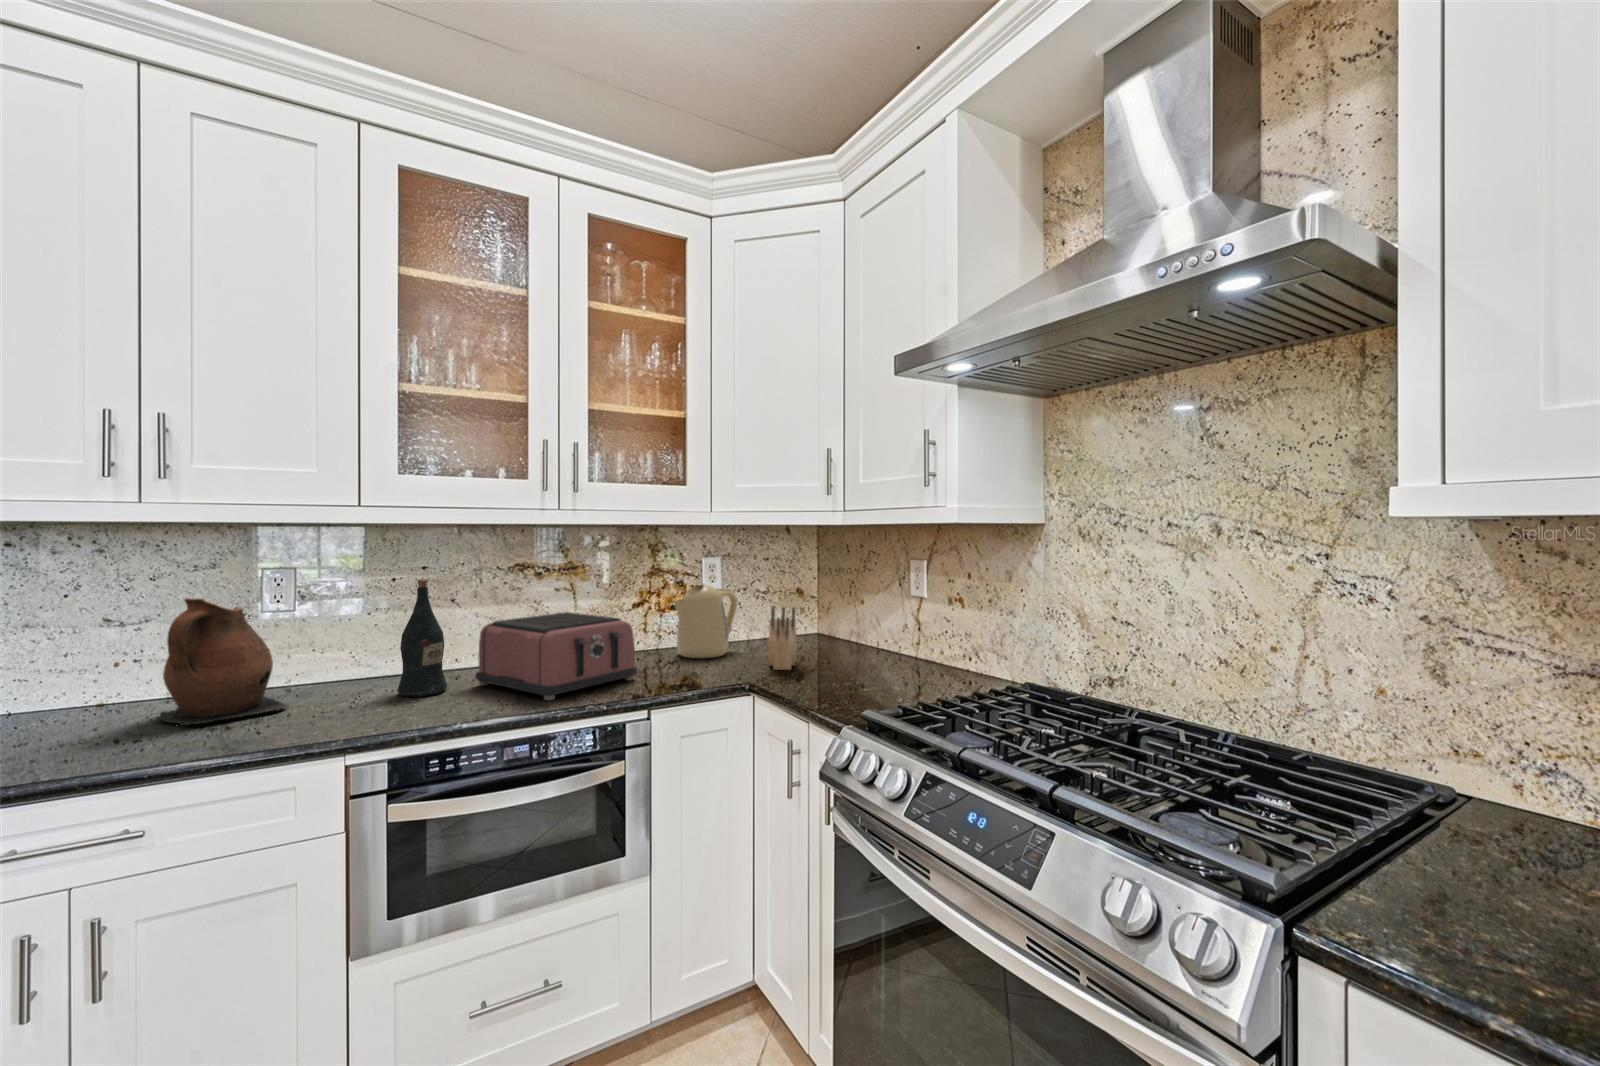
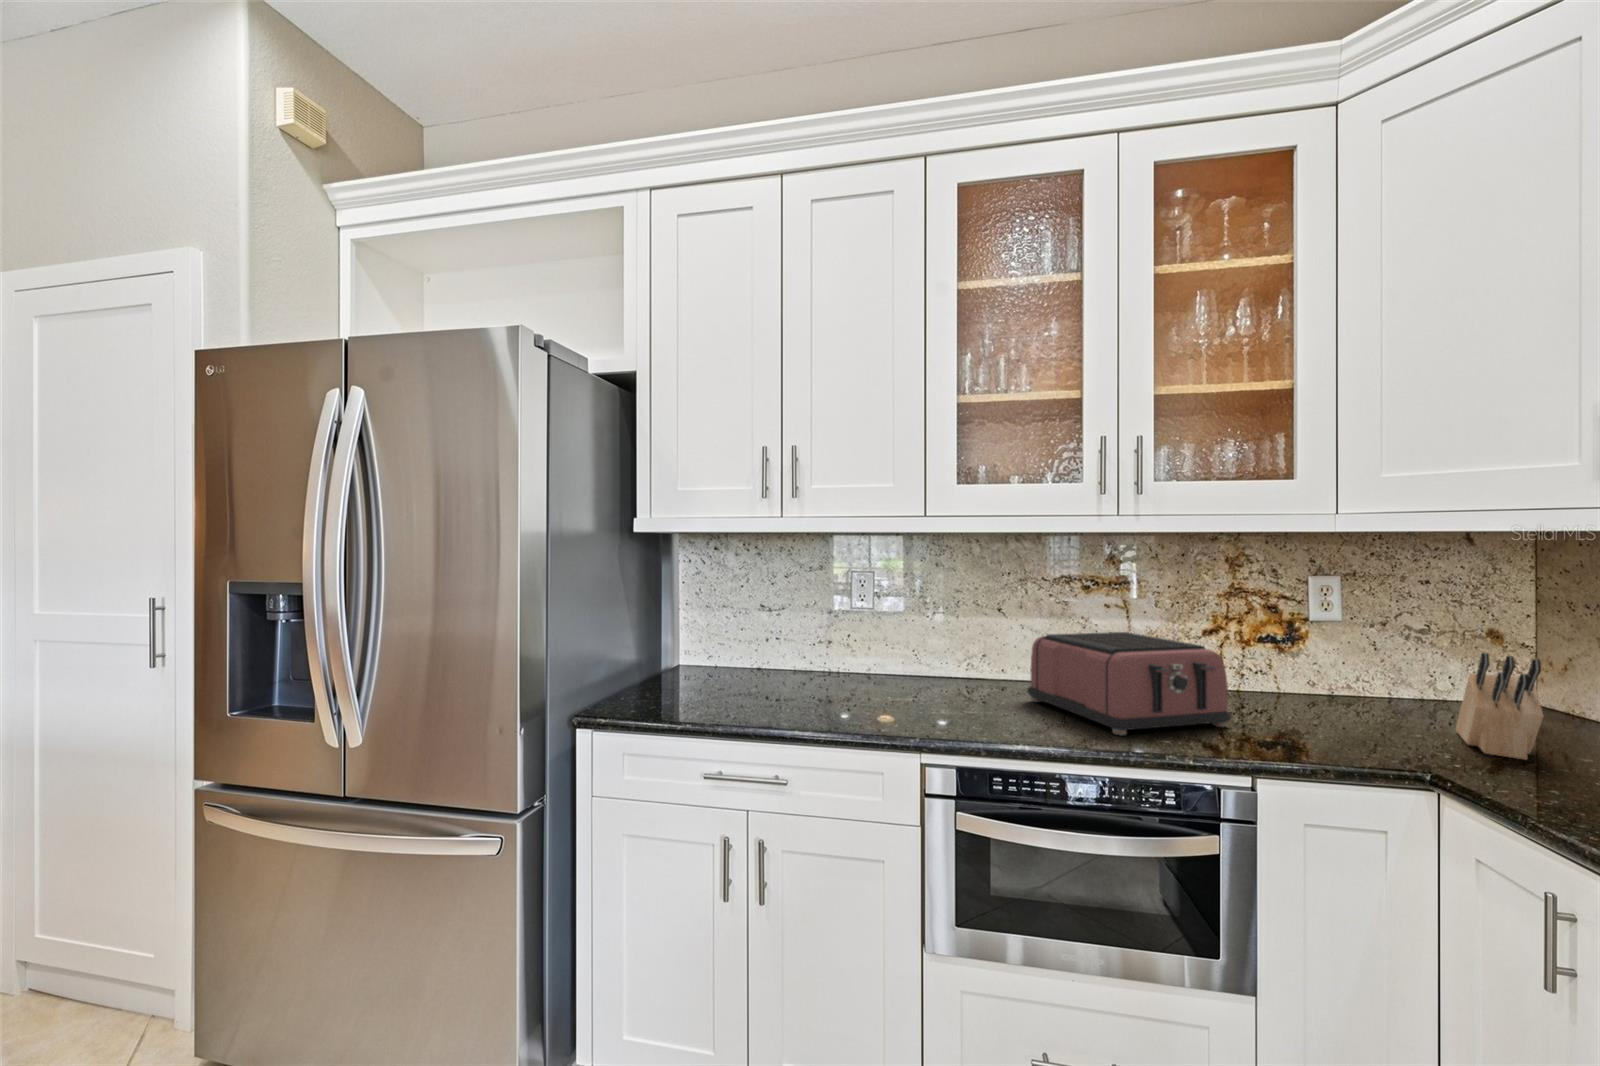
wine bottle: present [397,579,447,697] -> none [955,586,1000,704]
kettle: present [673,584,737,658] -> none [1270,612,1378,714]
ceramic pitcher: present [158,598,287,725] -> none [781,591,869,697]

